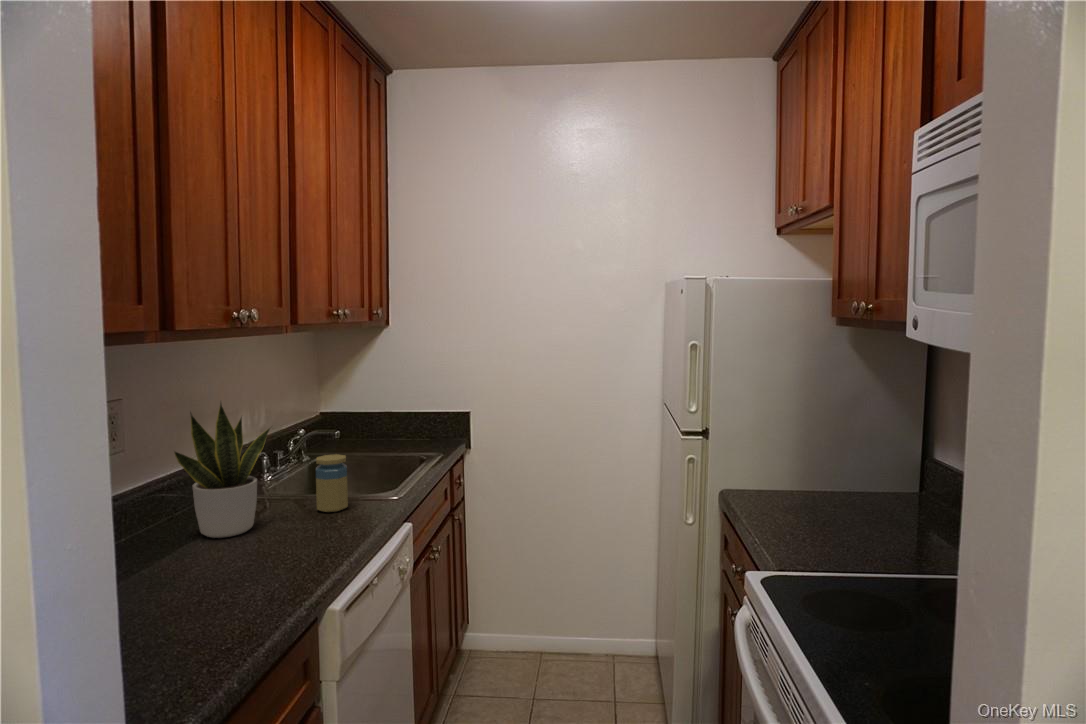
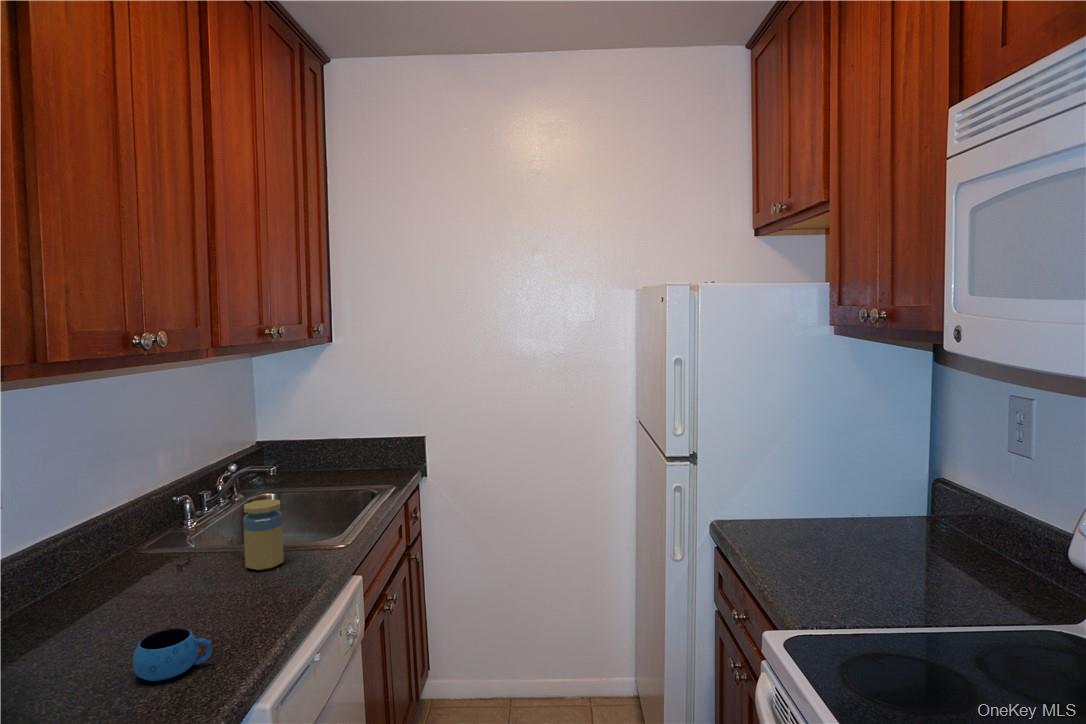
potted plant: present [174,403,270,538] -> none [56,441,189,613]
mug: none [237,545,296,582] -> present [133,628,212,681]

